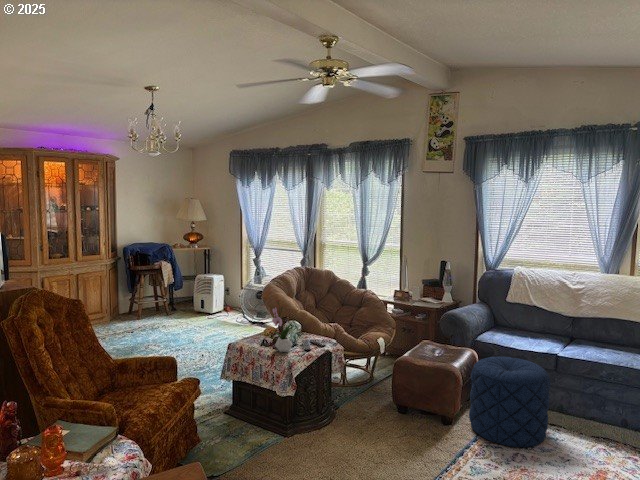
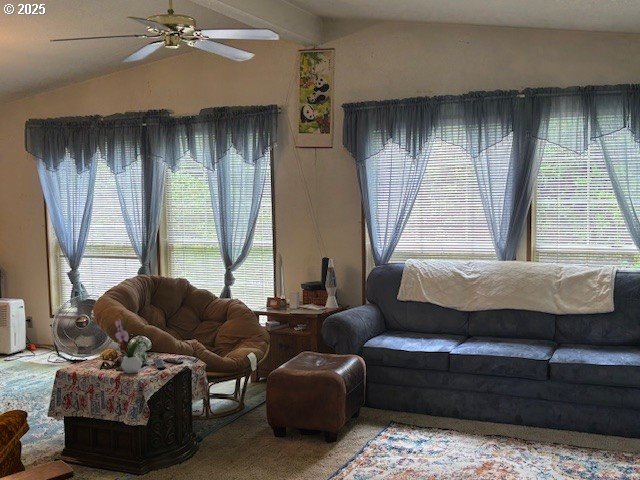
pouf: present [469,357,551,447] -> none [354,359,438,453]

